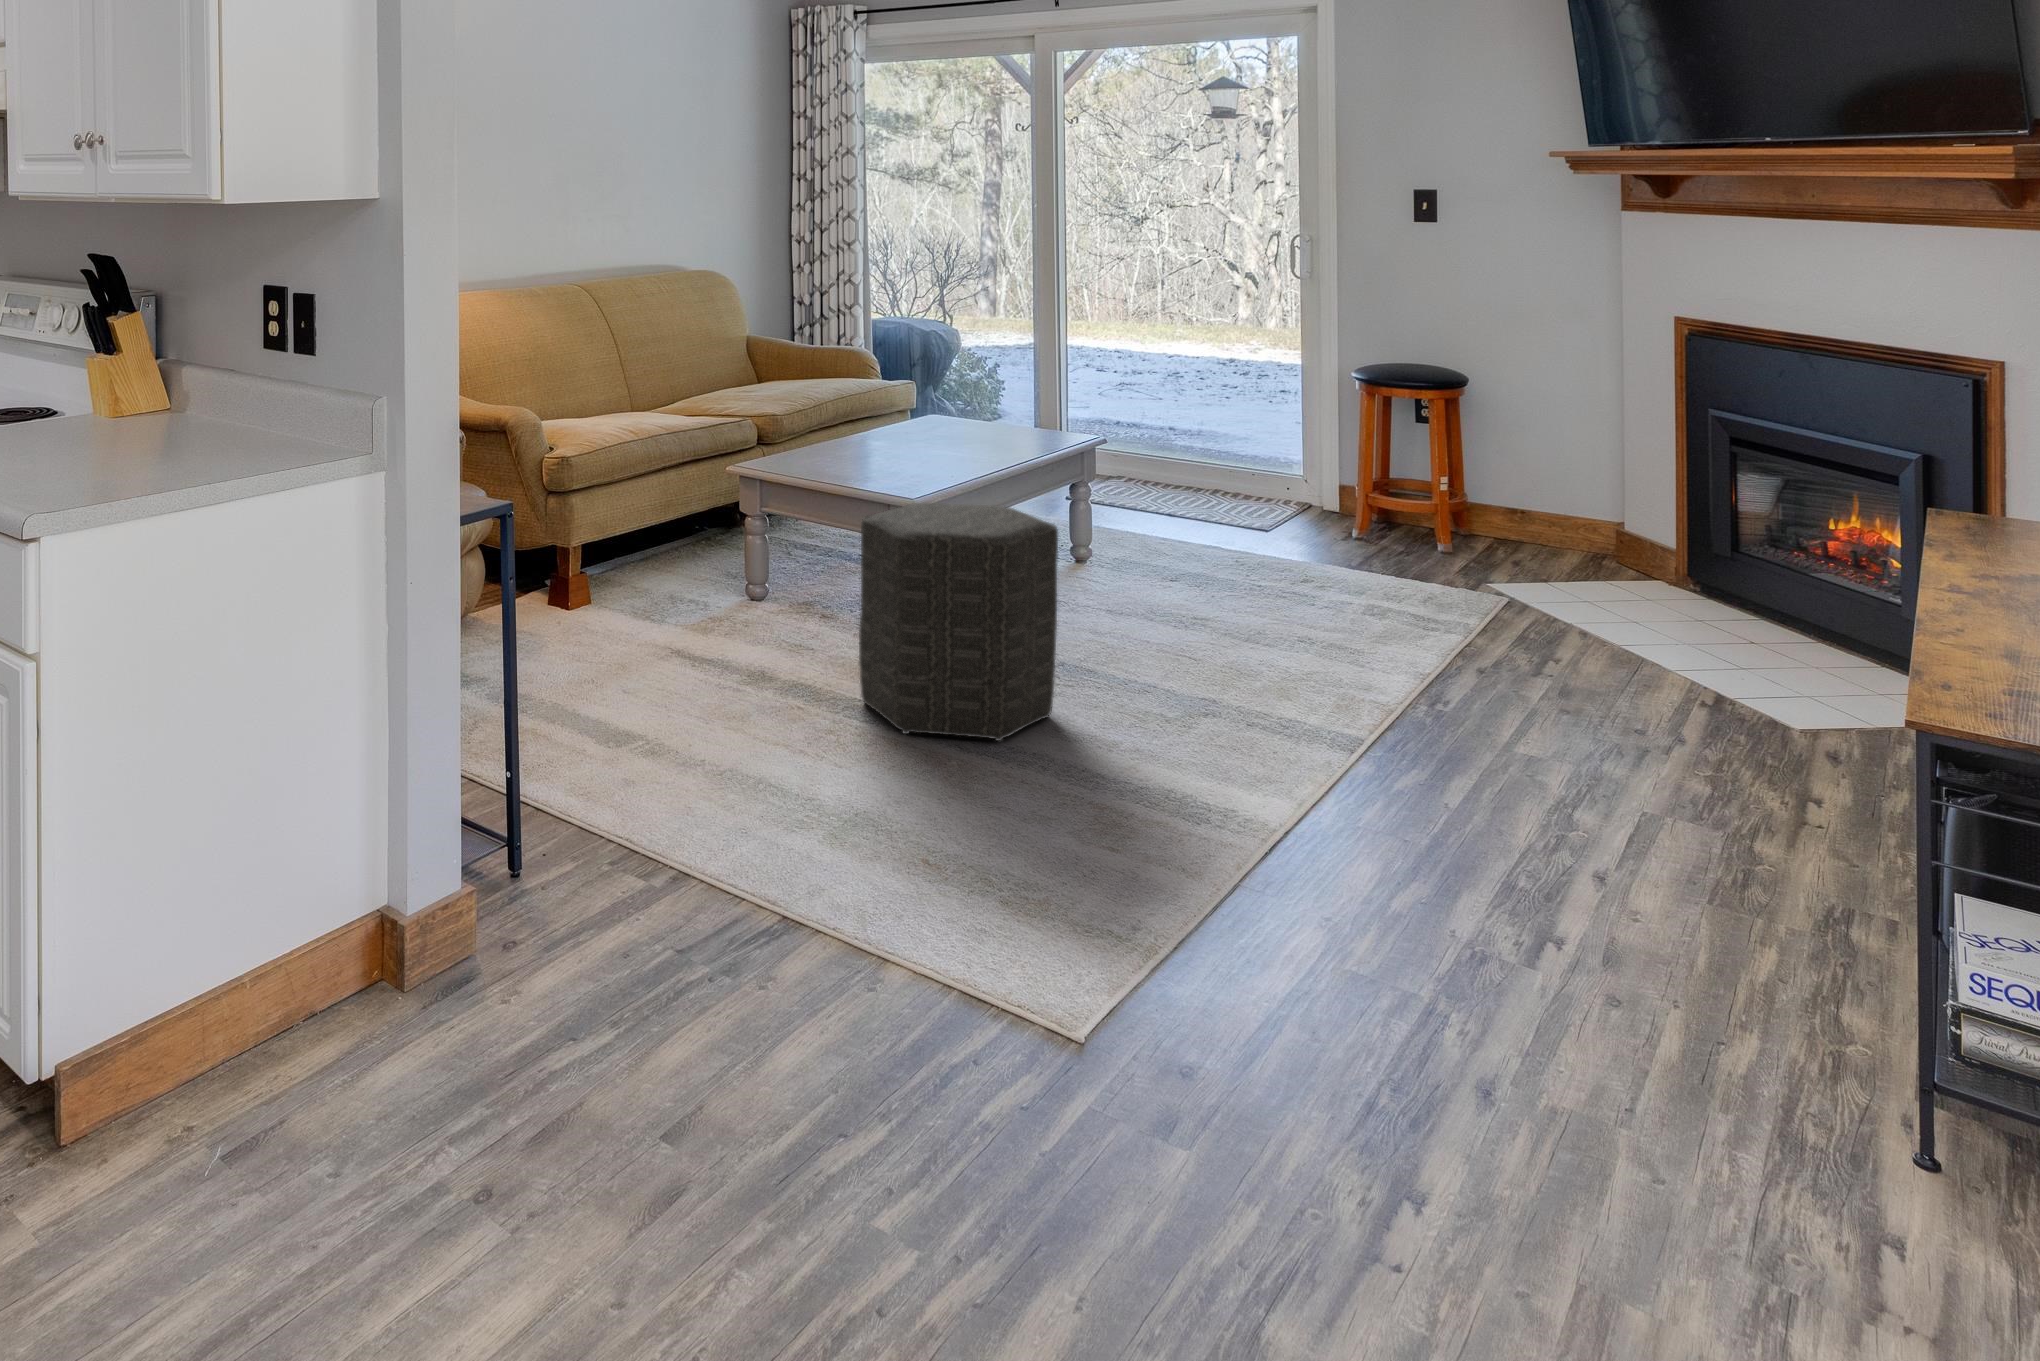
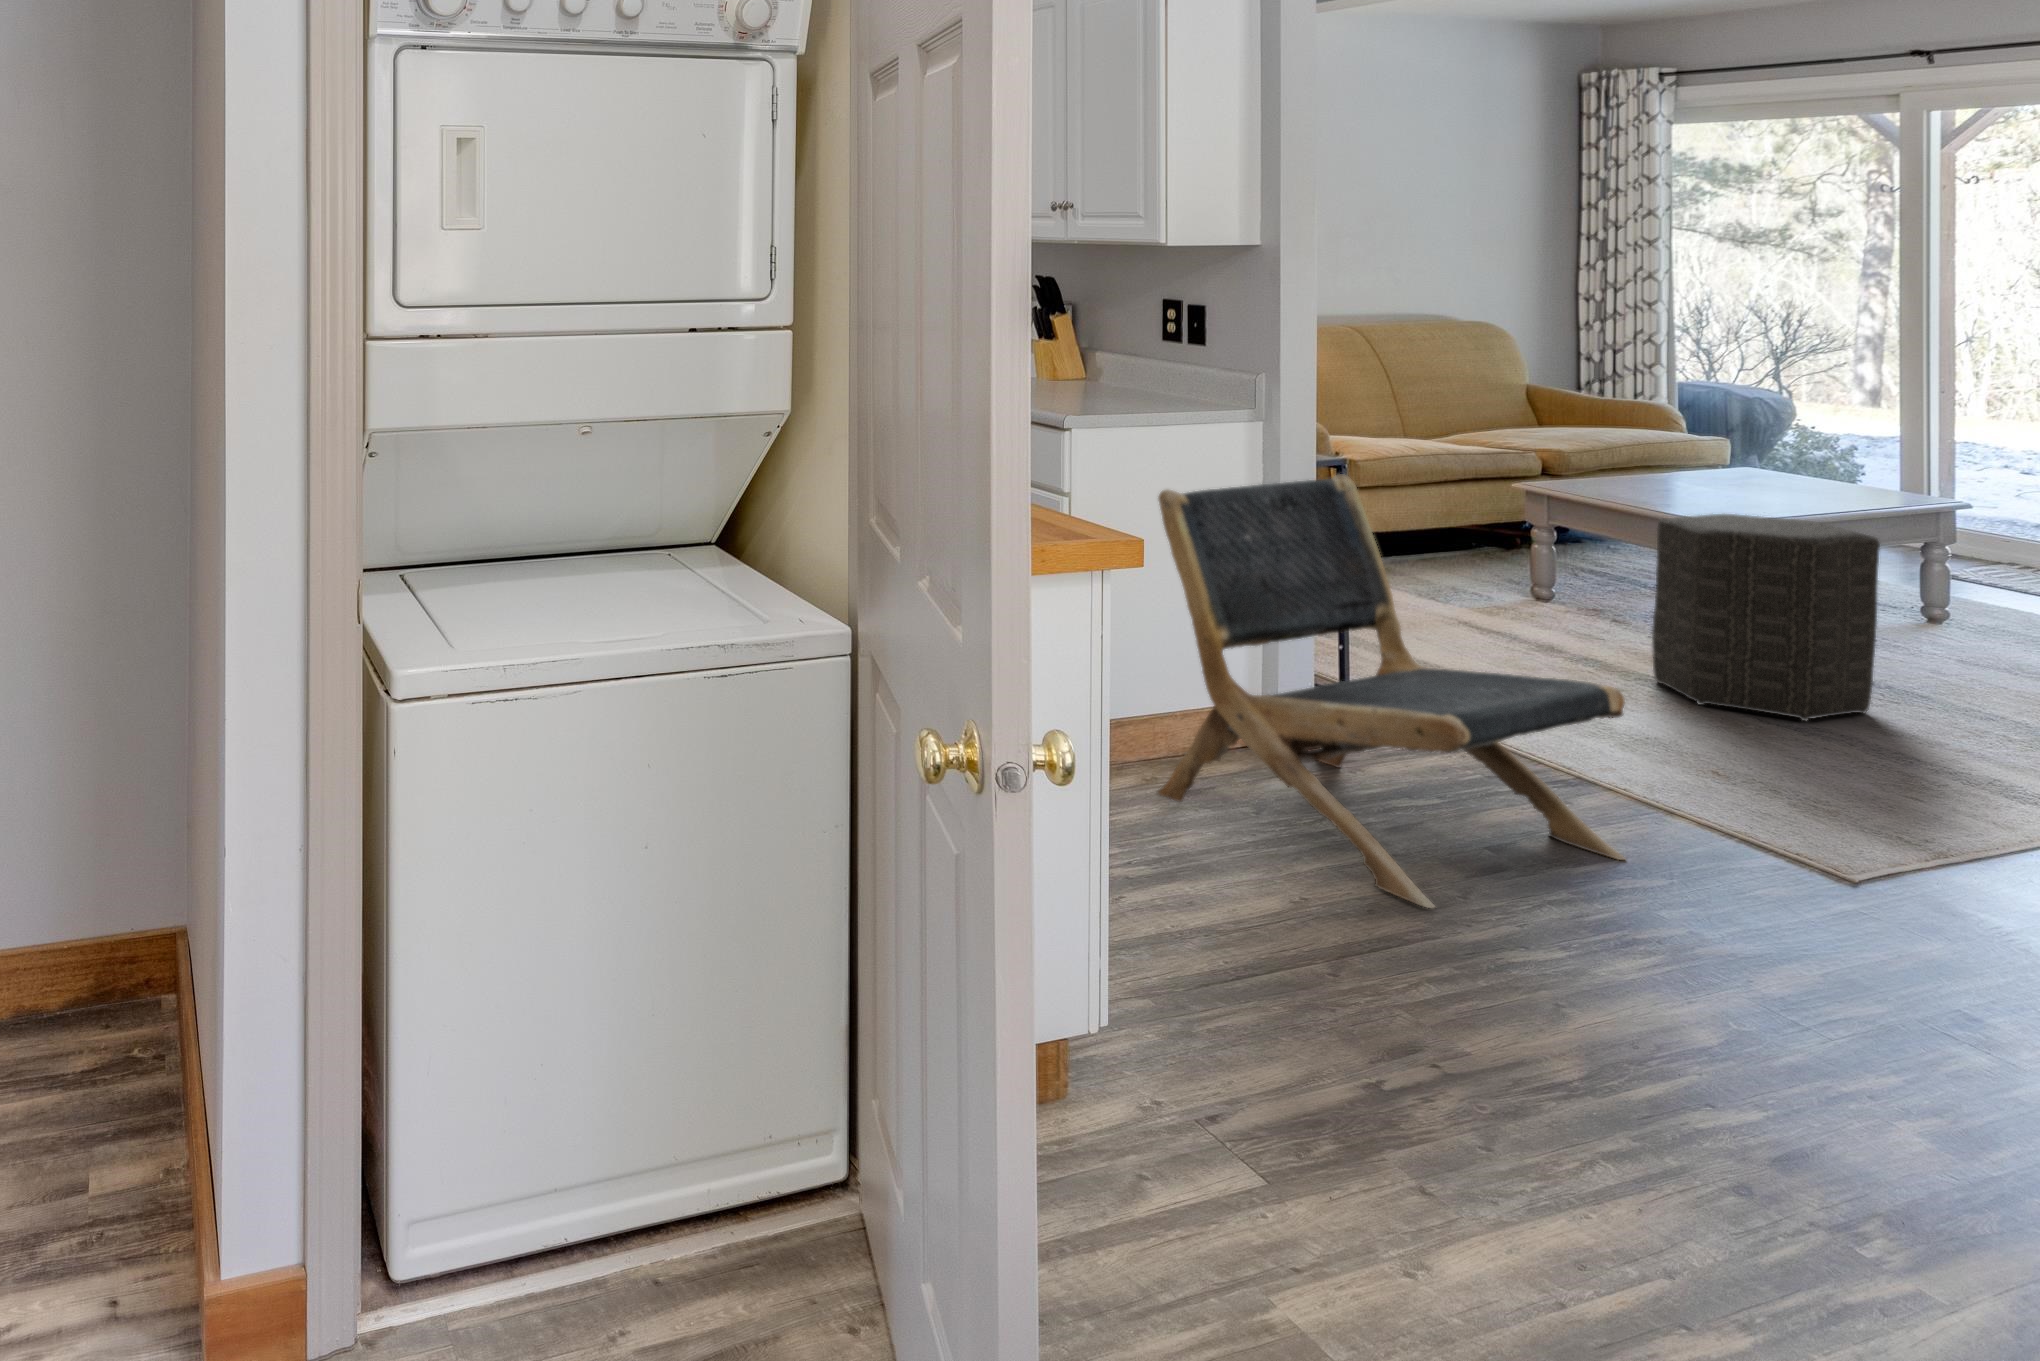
lounge chair: none [209,538,838,1286] -> present [1157,474,1625,908]

